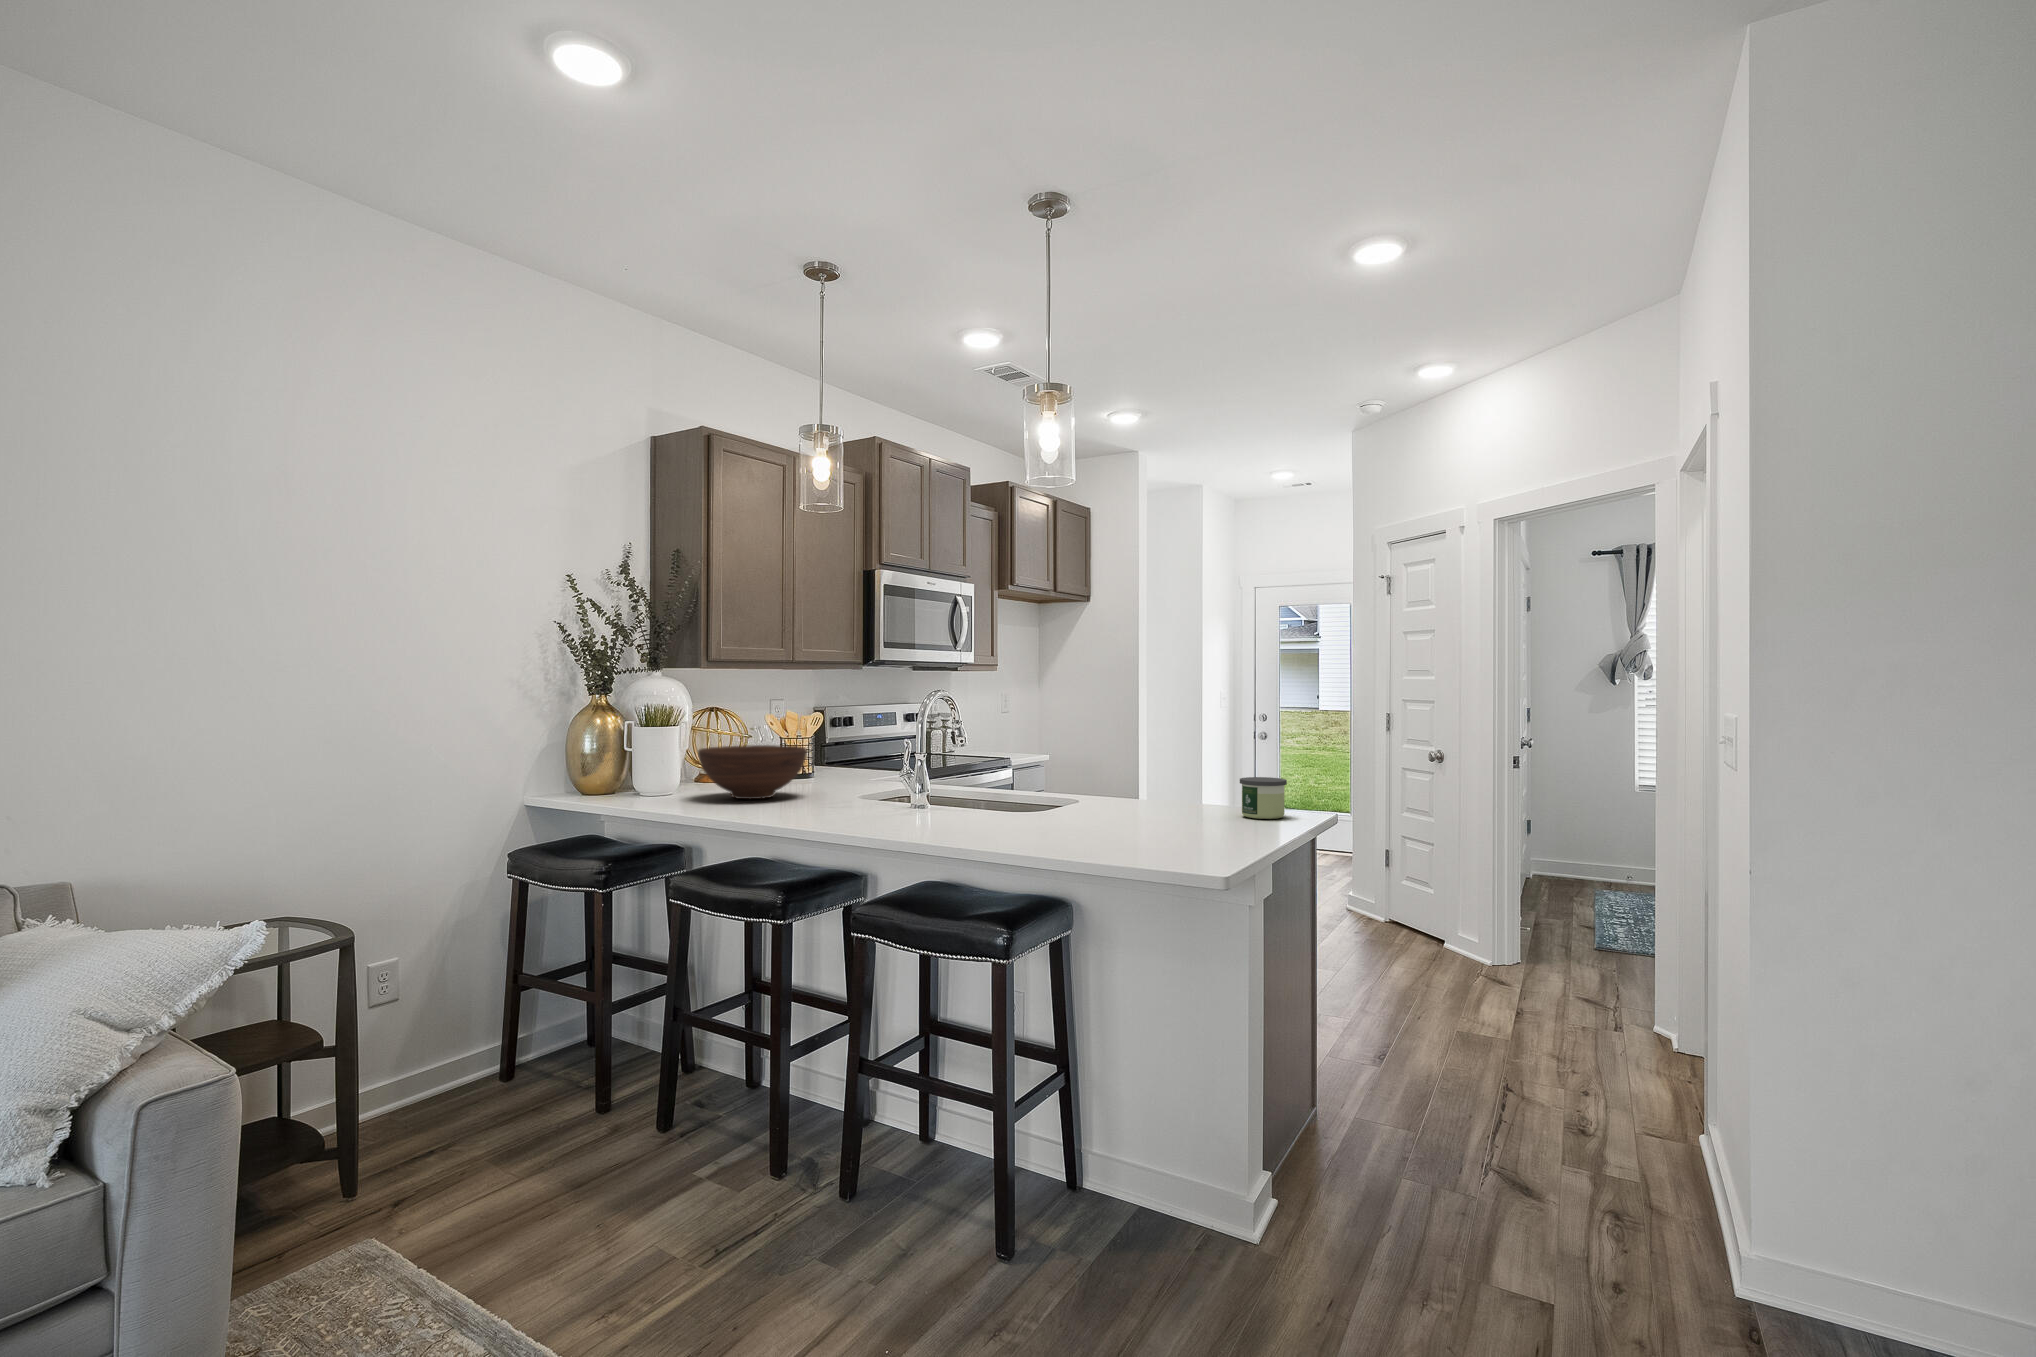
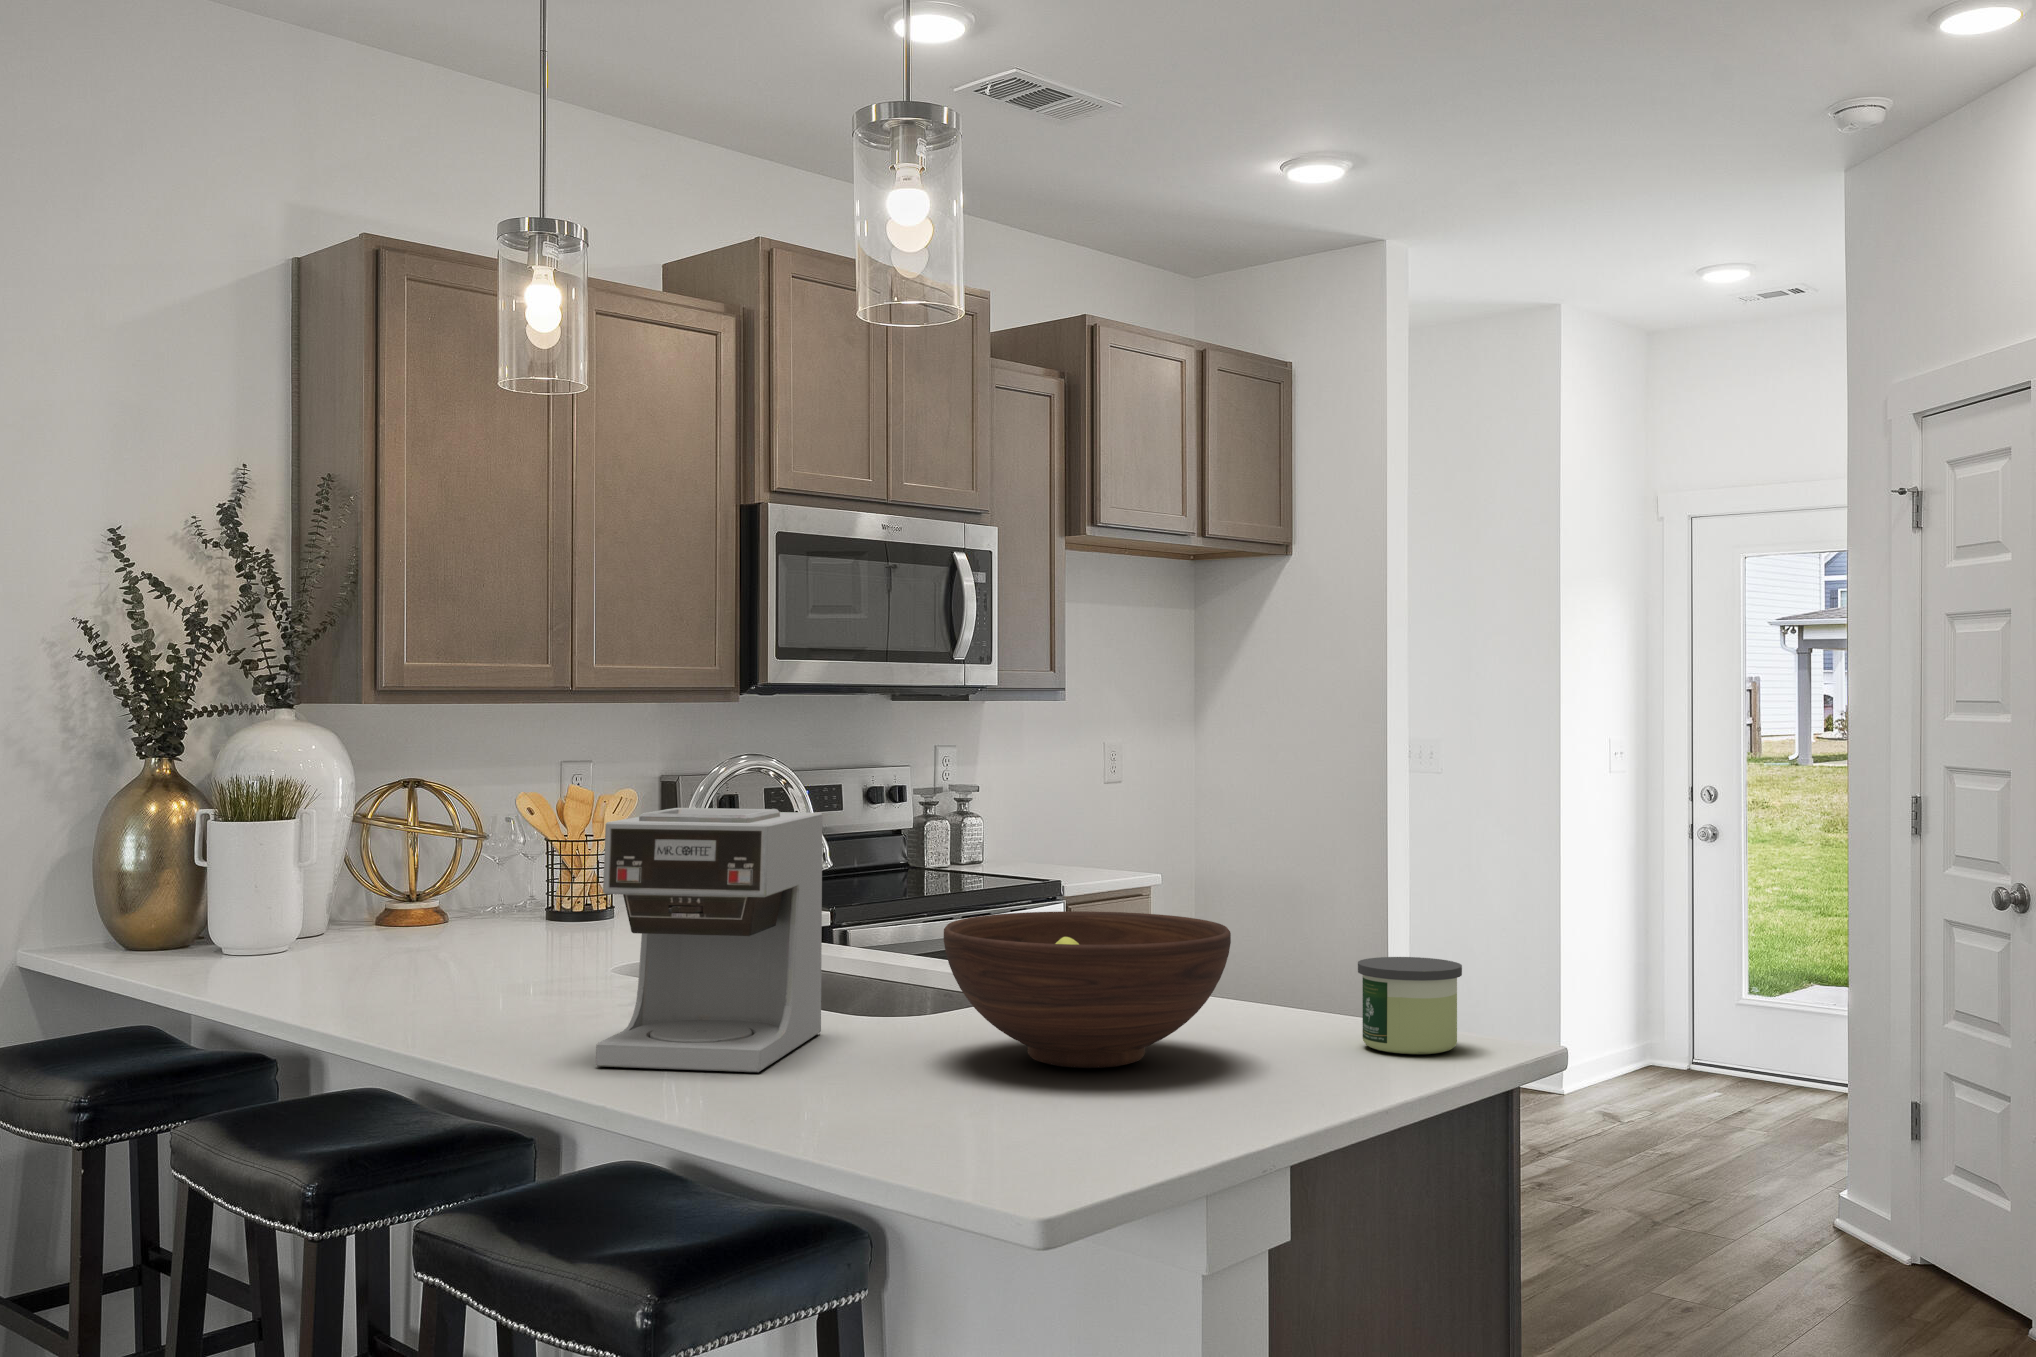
coffee maker: none [914,713,996,833] -> present [596,808,822,1072]
fruit bowl: present [698,745,807,799] -> present [944,911,1231,1068]

